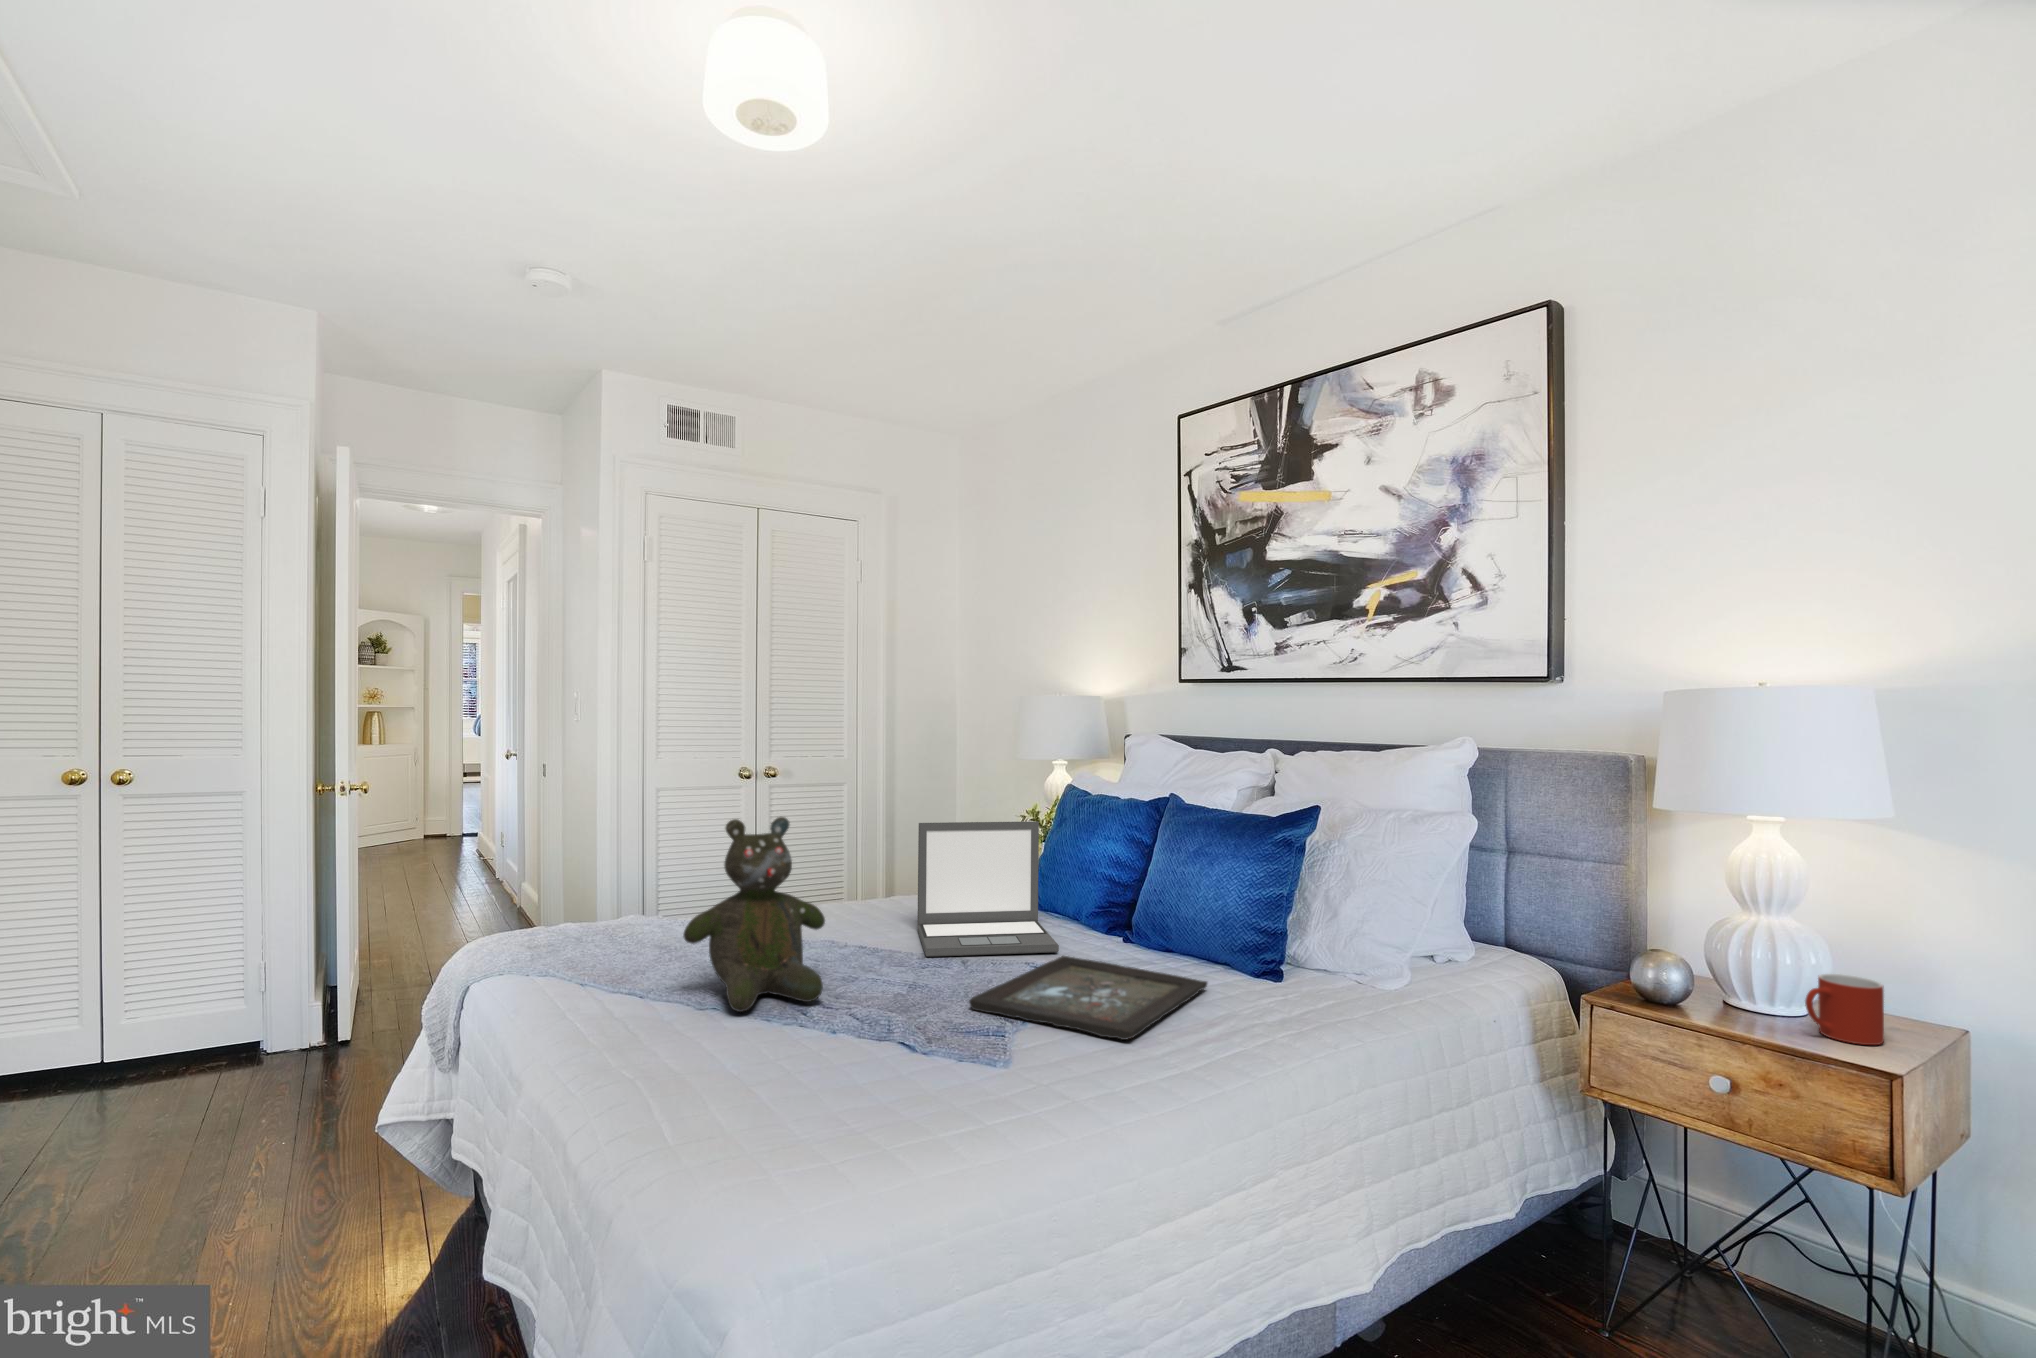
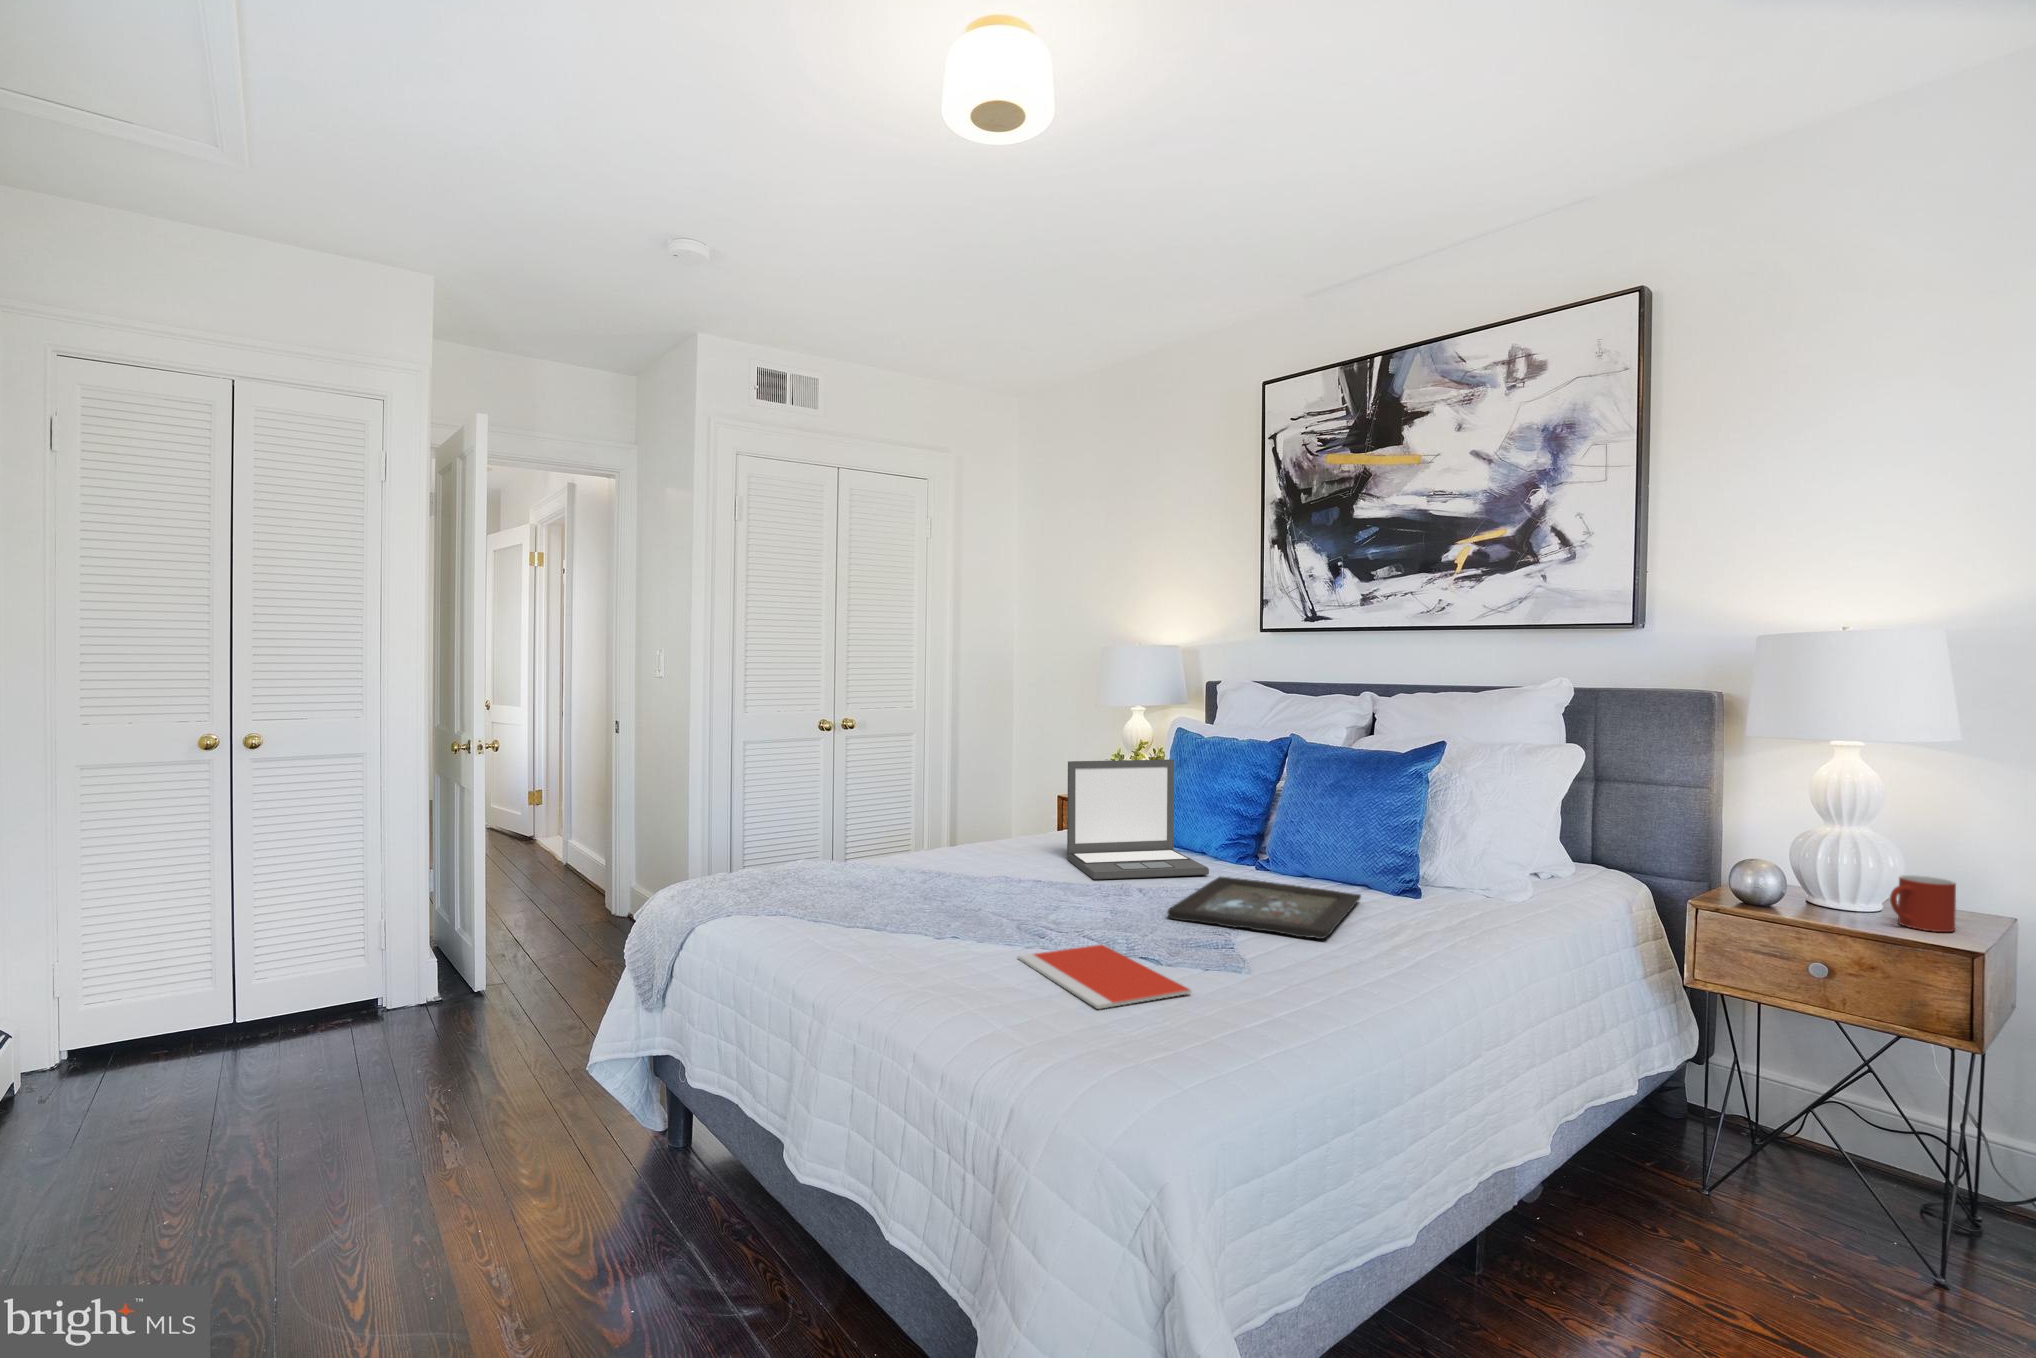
teddy bear: present [683,817,825,1012] -> none [909,752,1037,923]
notebook: none [753,1044,915,1136] -> present [1018,945,1191,1009]

